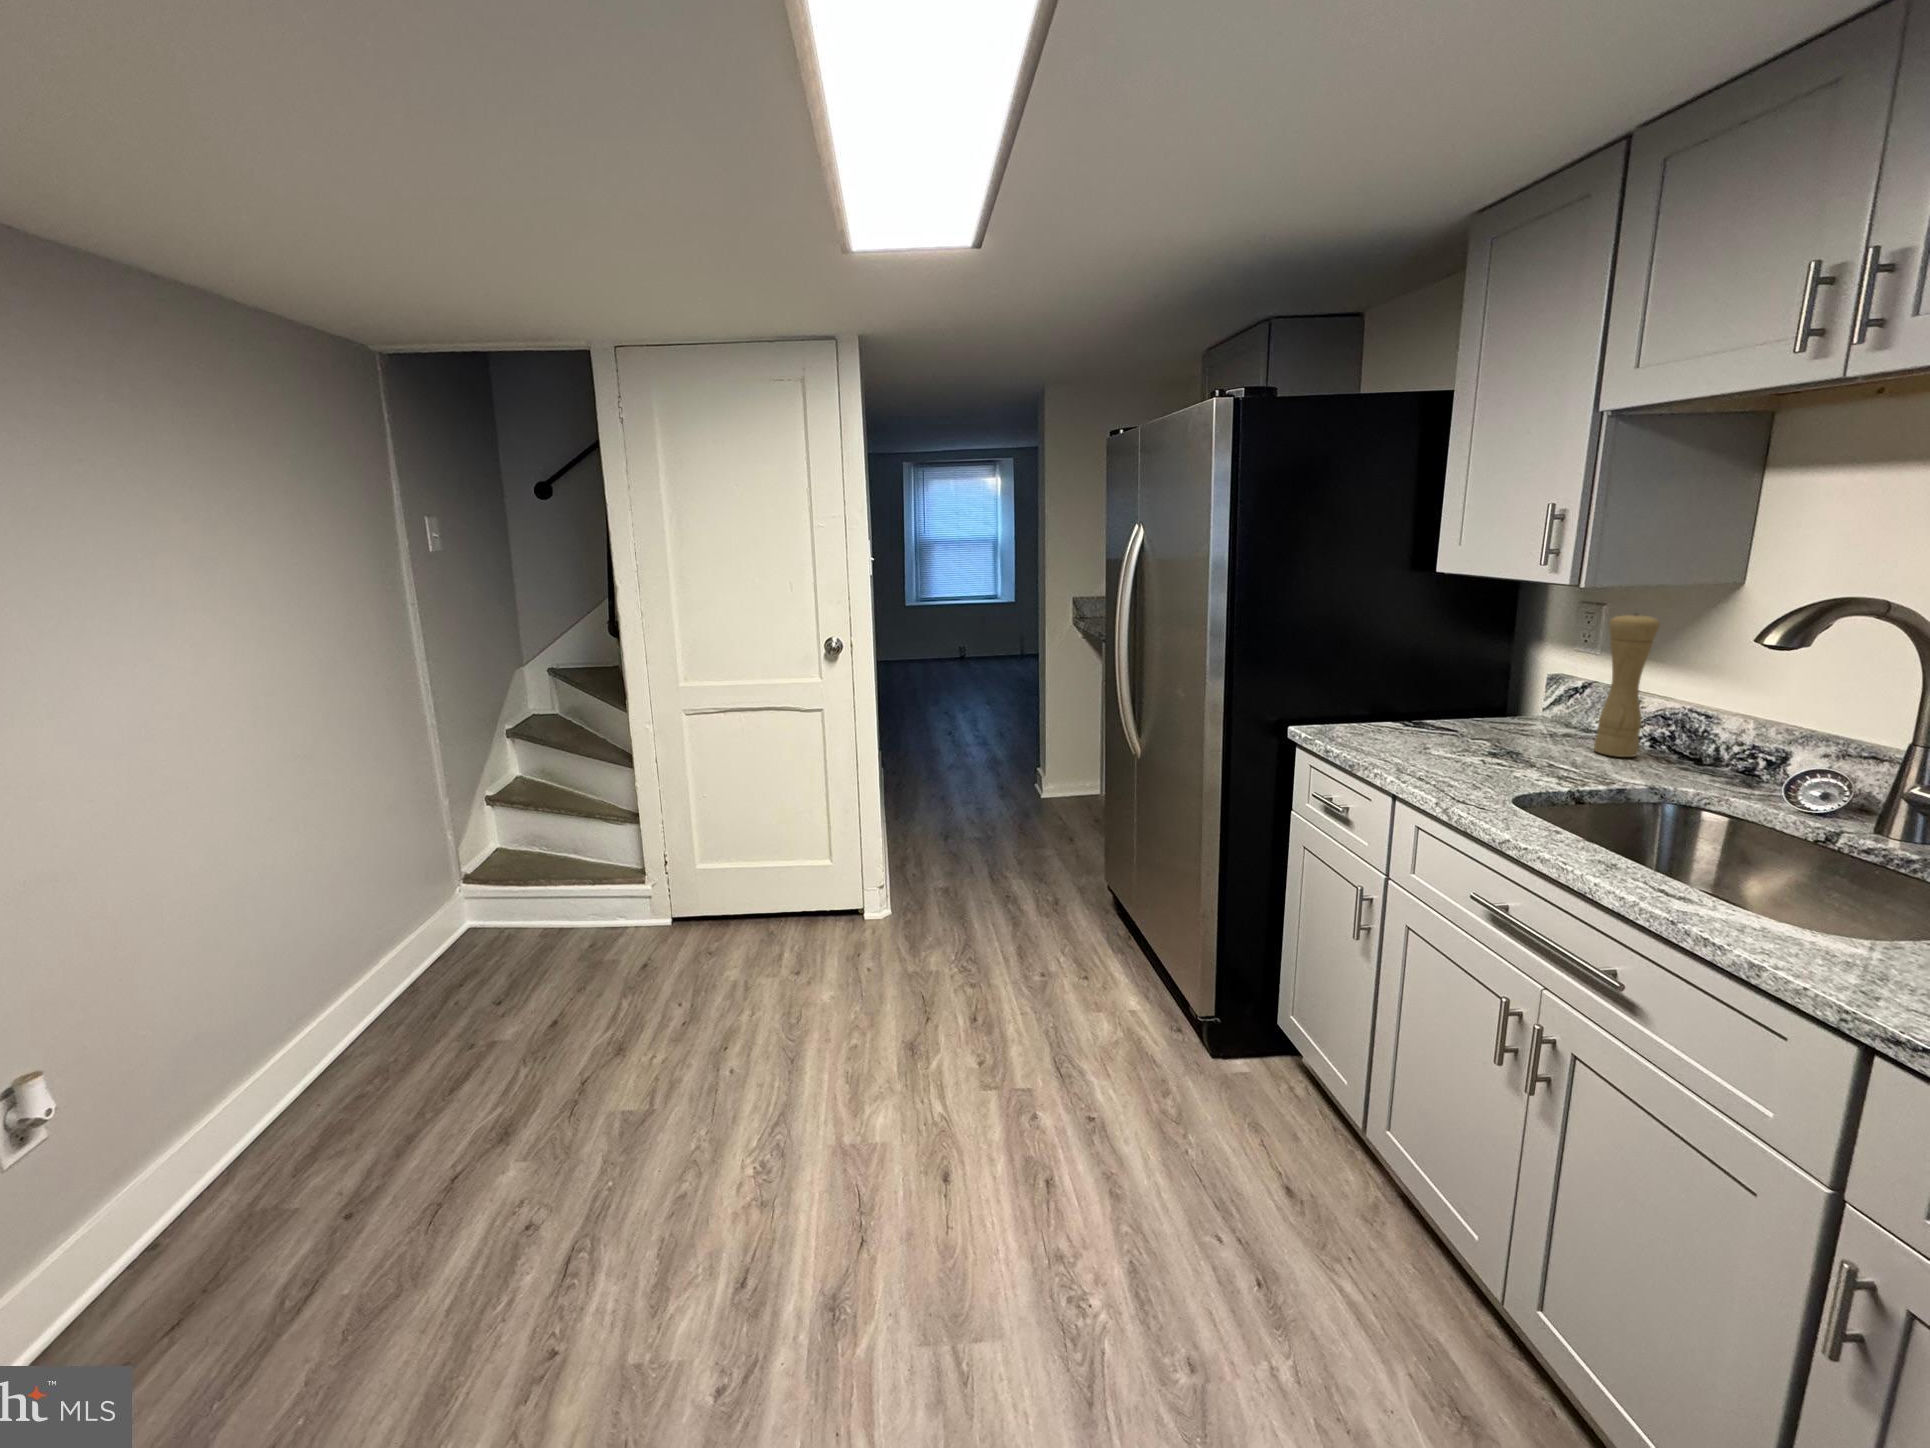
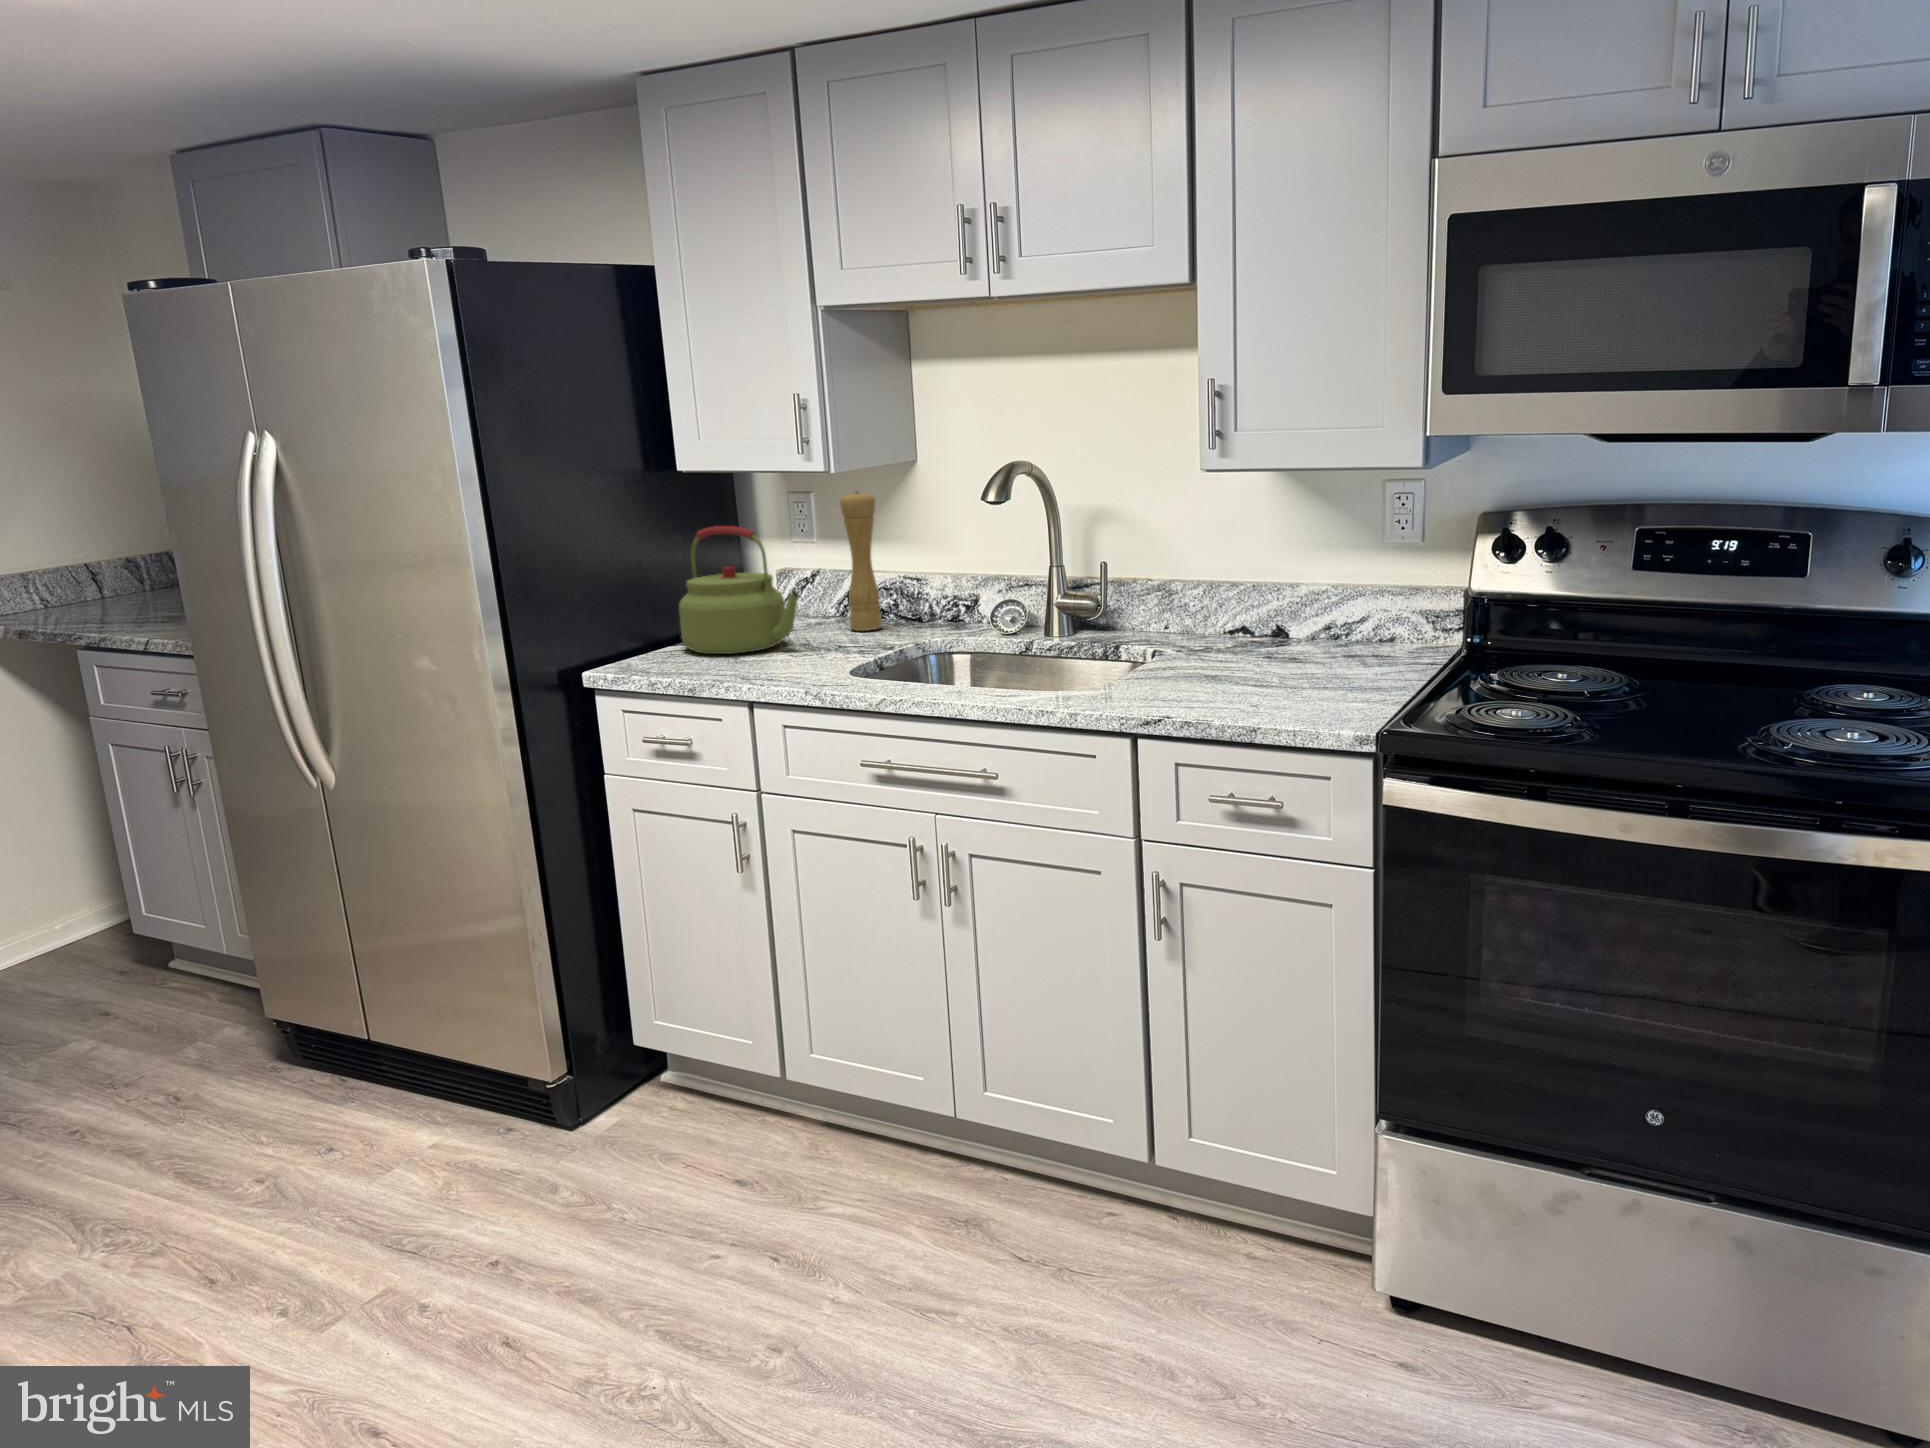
kettle: none [1390,630,1507,747] -> present [679,526,800,654]

